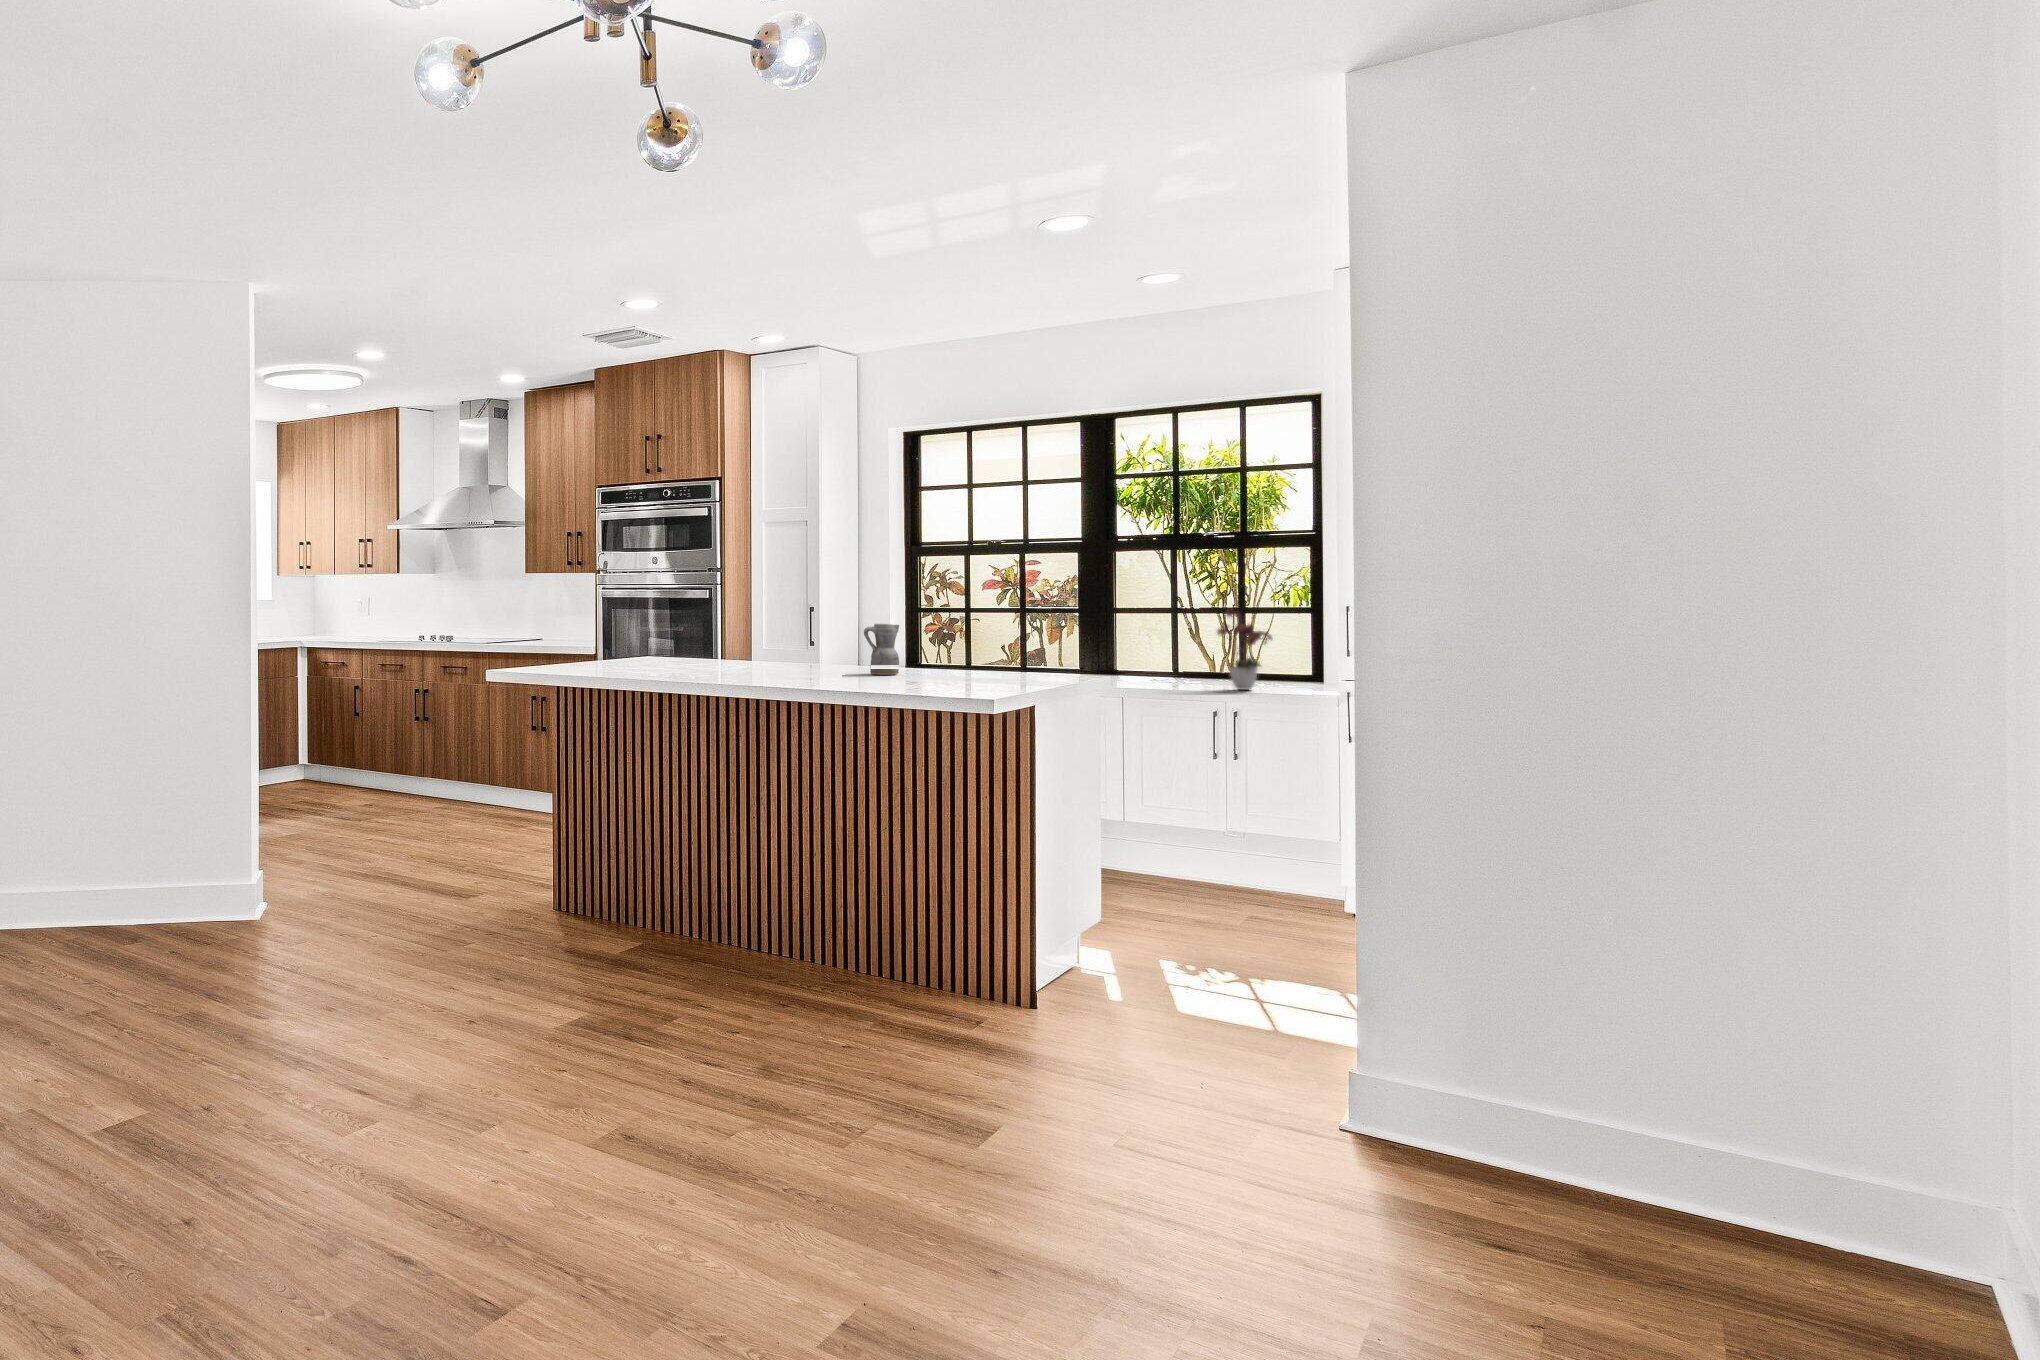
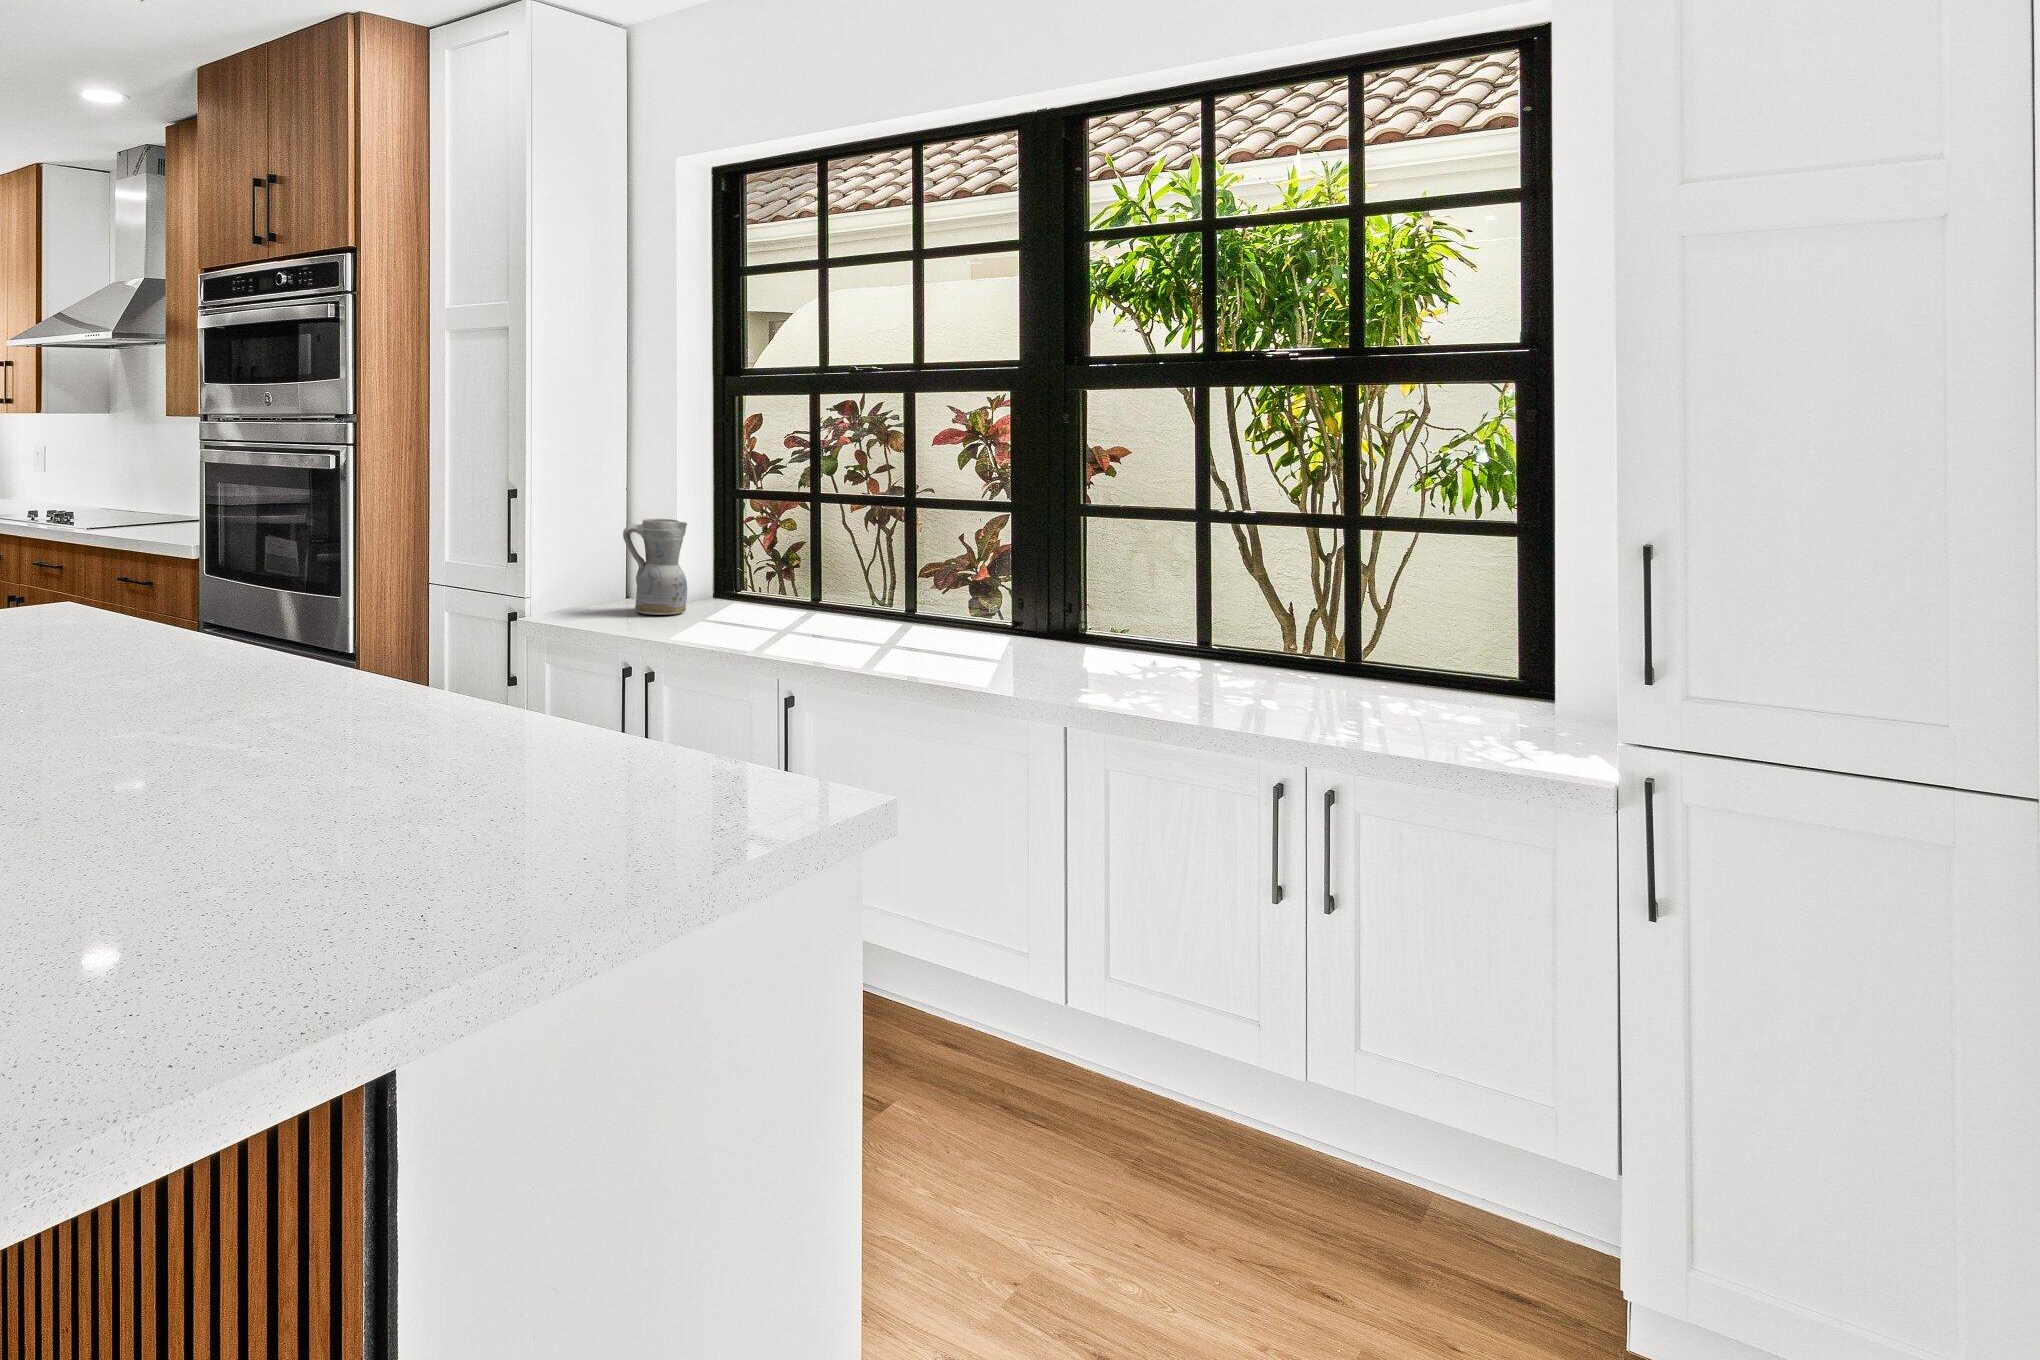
flower arrangement: present [1217,609,1272,690] -> none [1284,518,1442,718]

